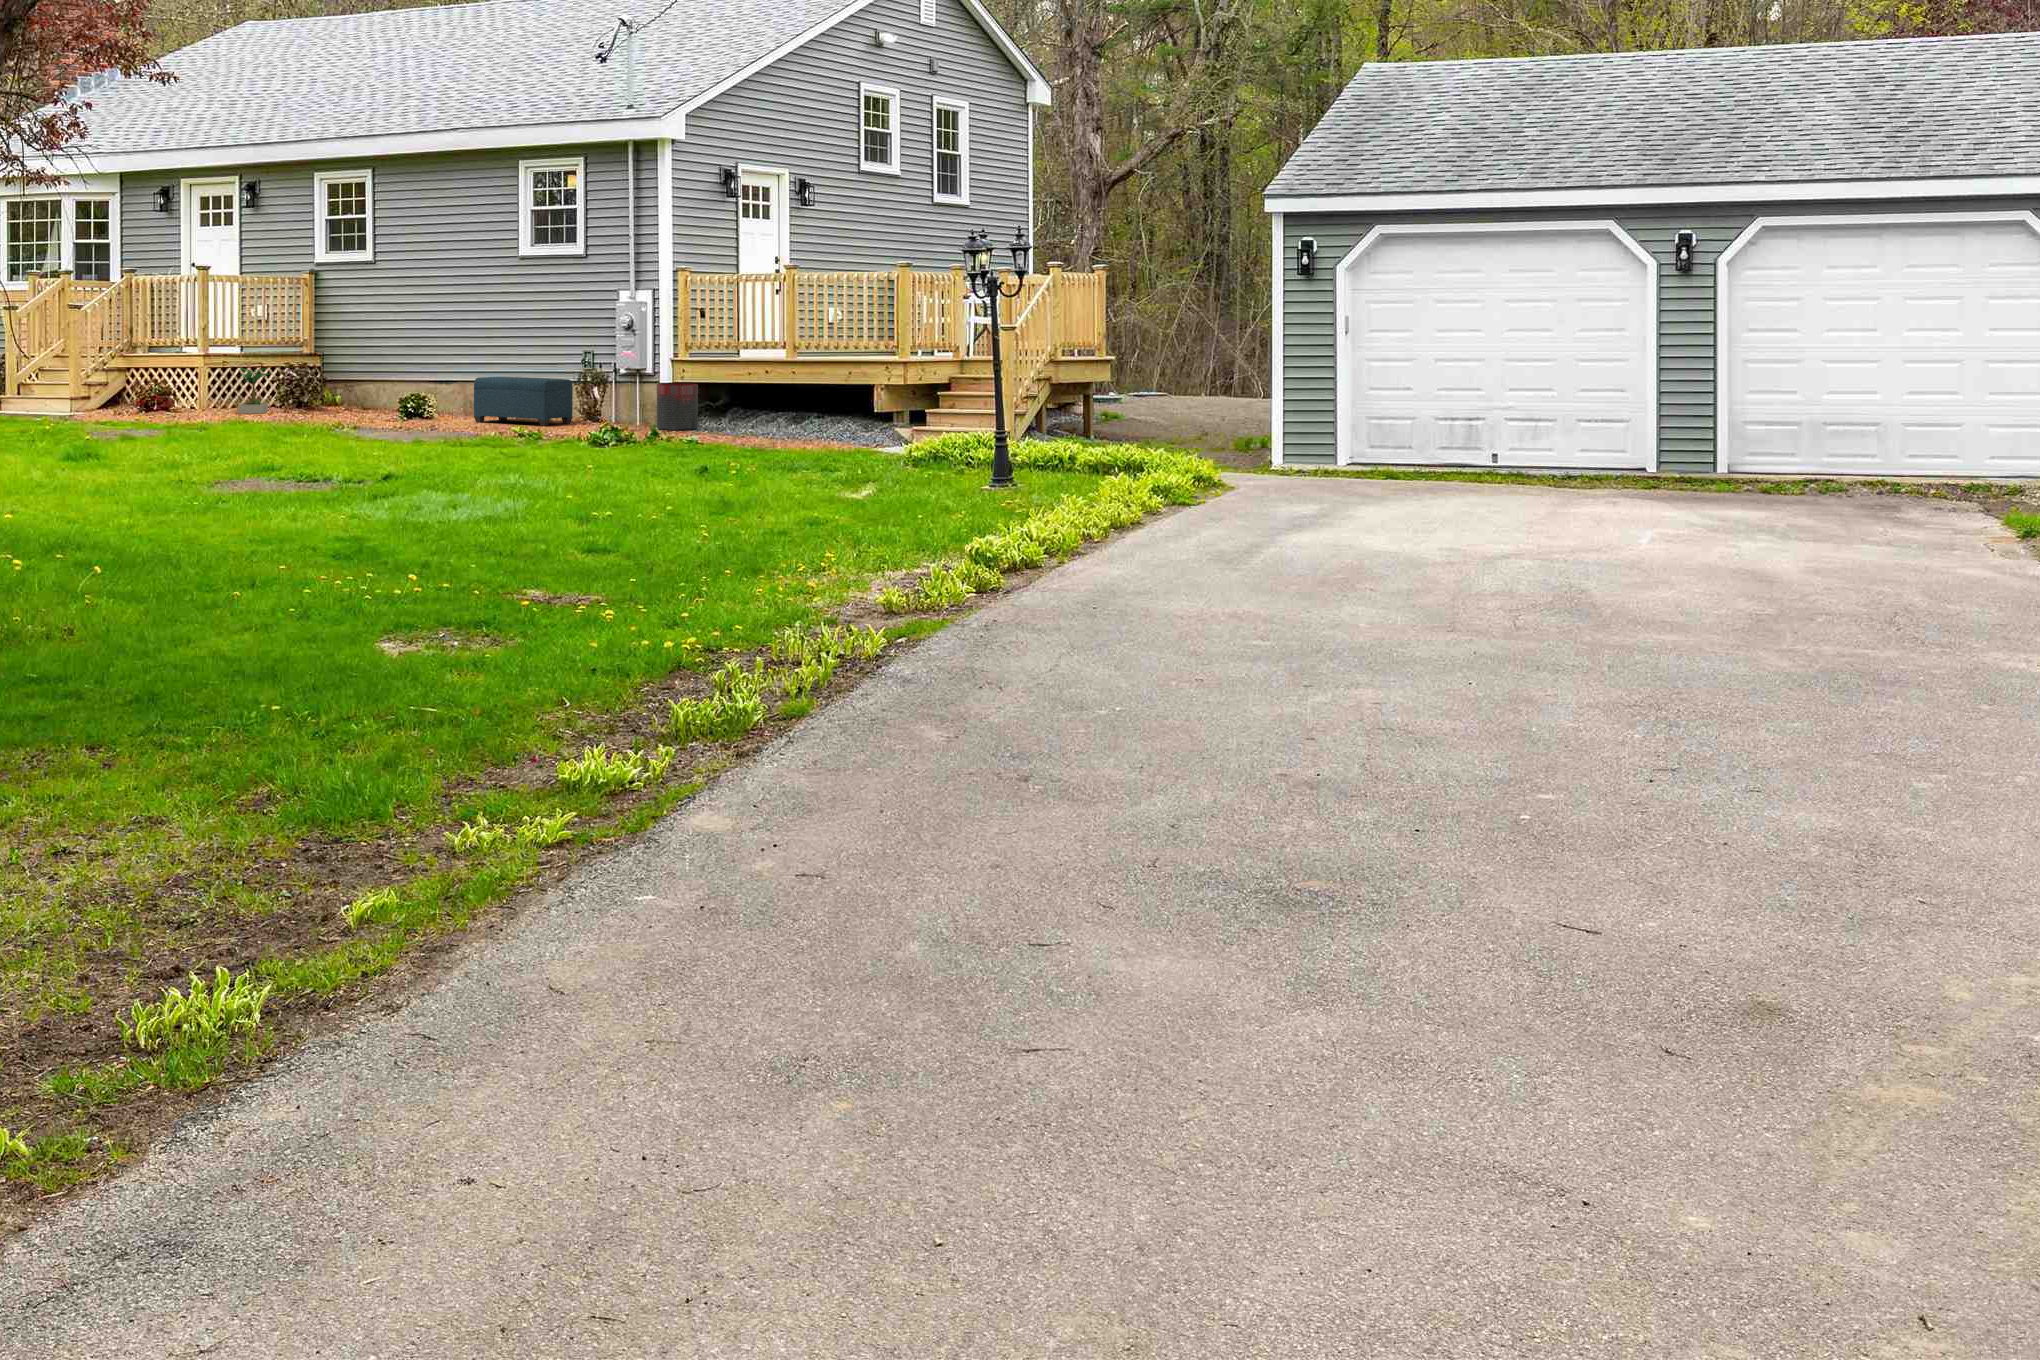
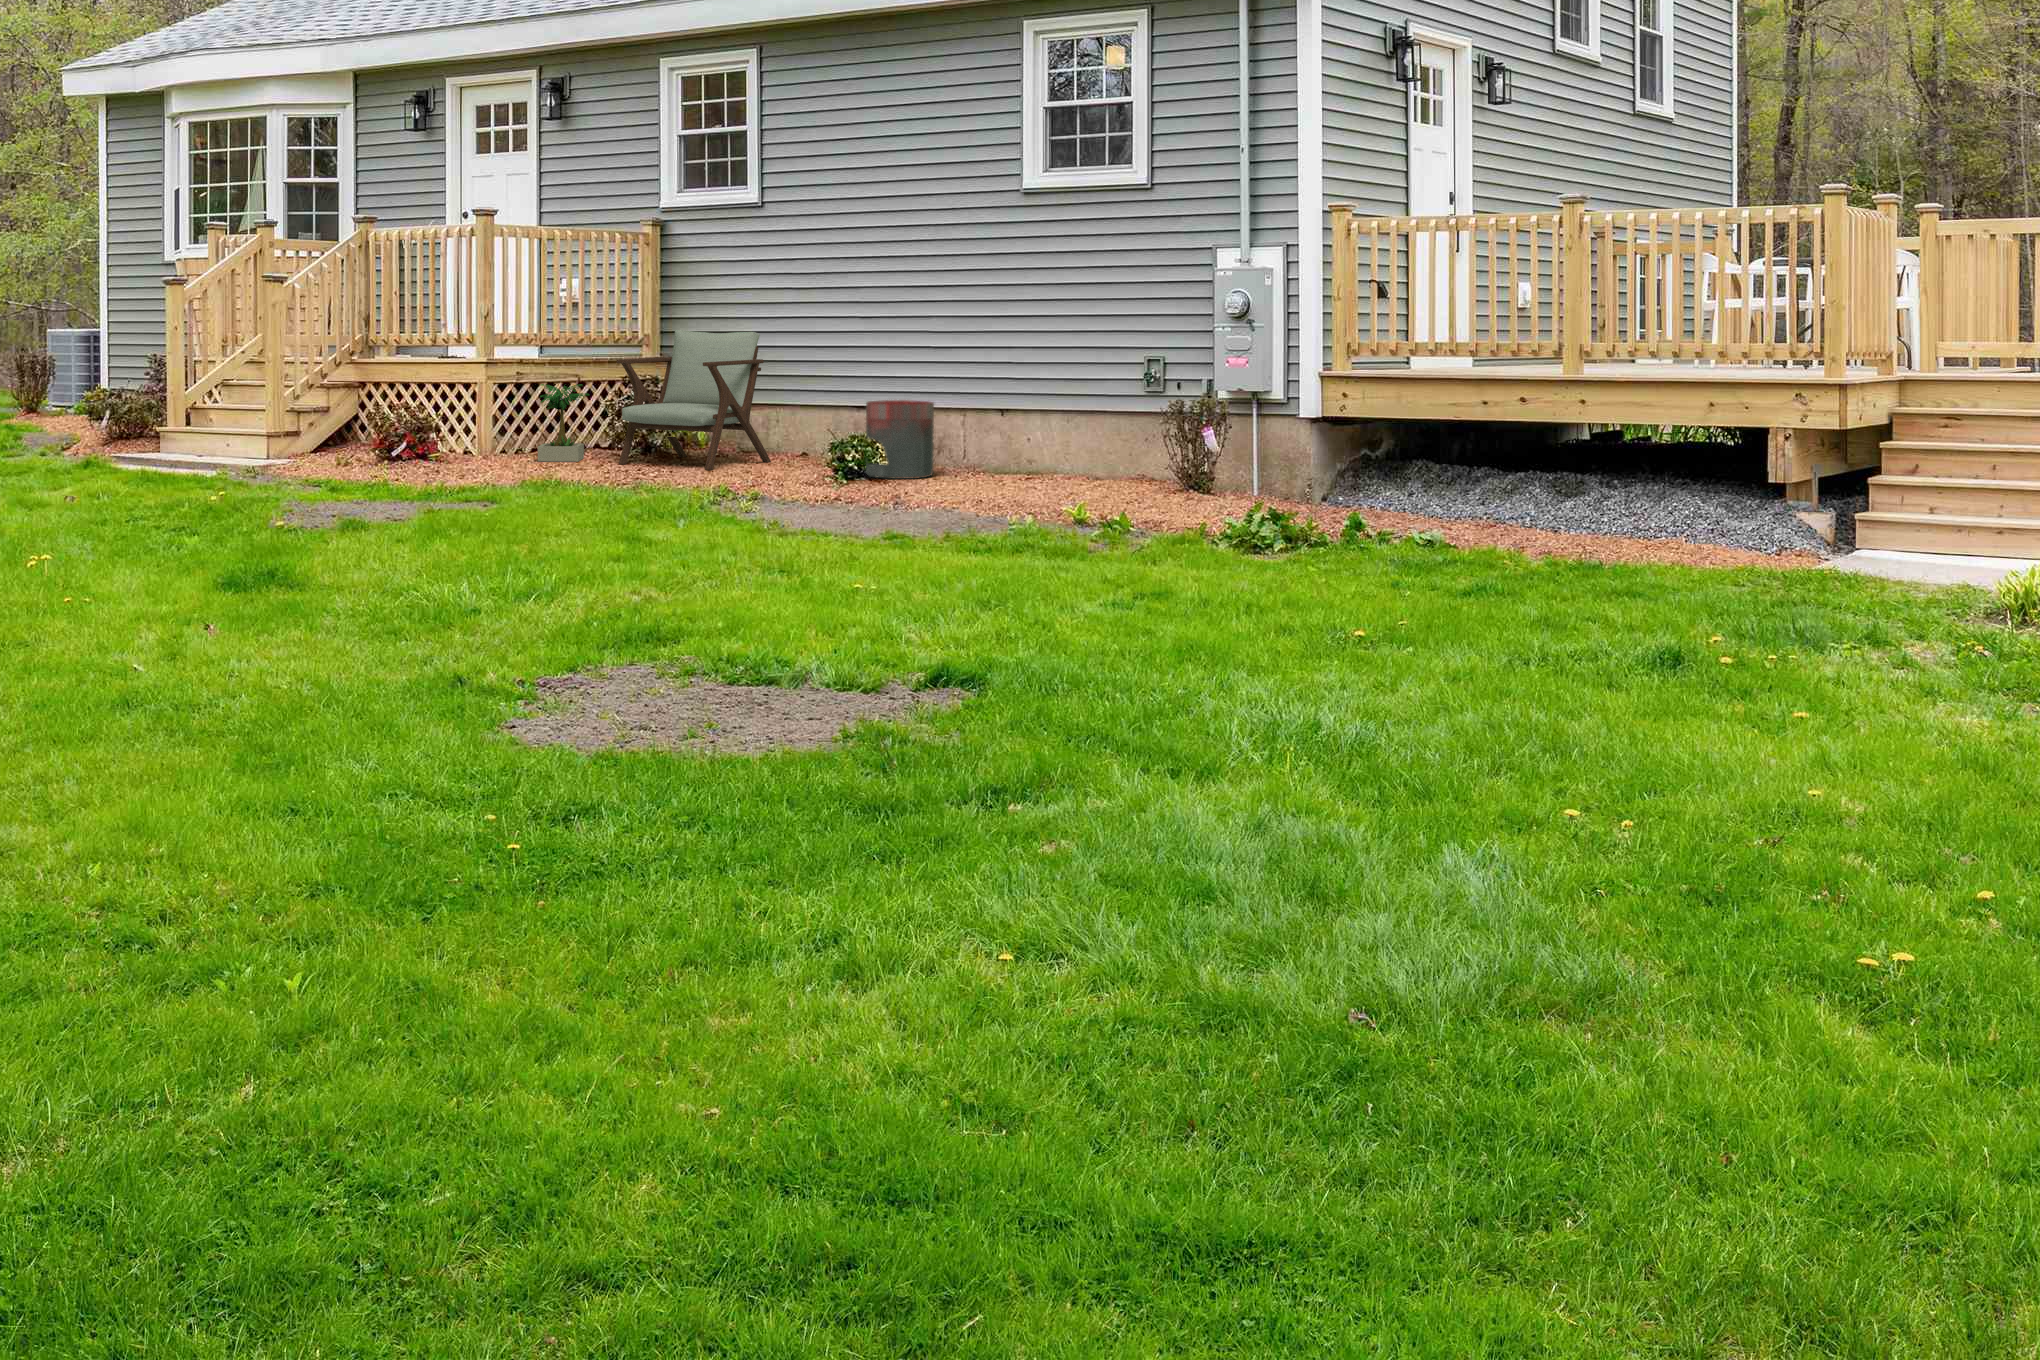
lounge chair: none [286,336,381,416] -> present [617,330,771,470]
bench: present [474,377,573,426] -> none [946,404,1126,497]
trash can: present [657,383,698,430] -> present [866,400,934,479]

